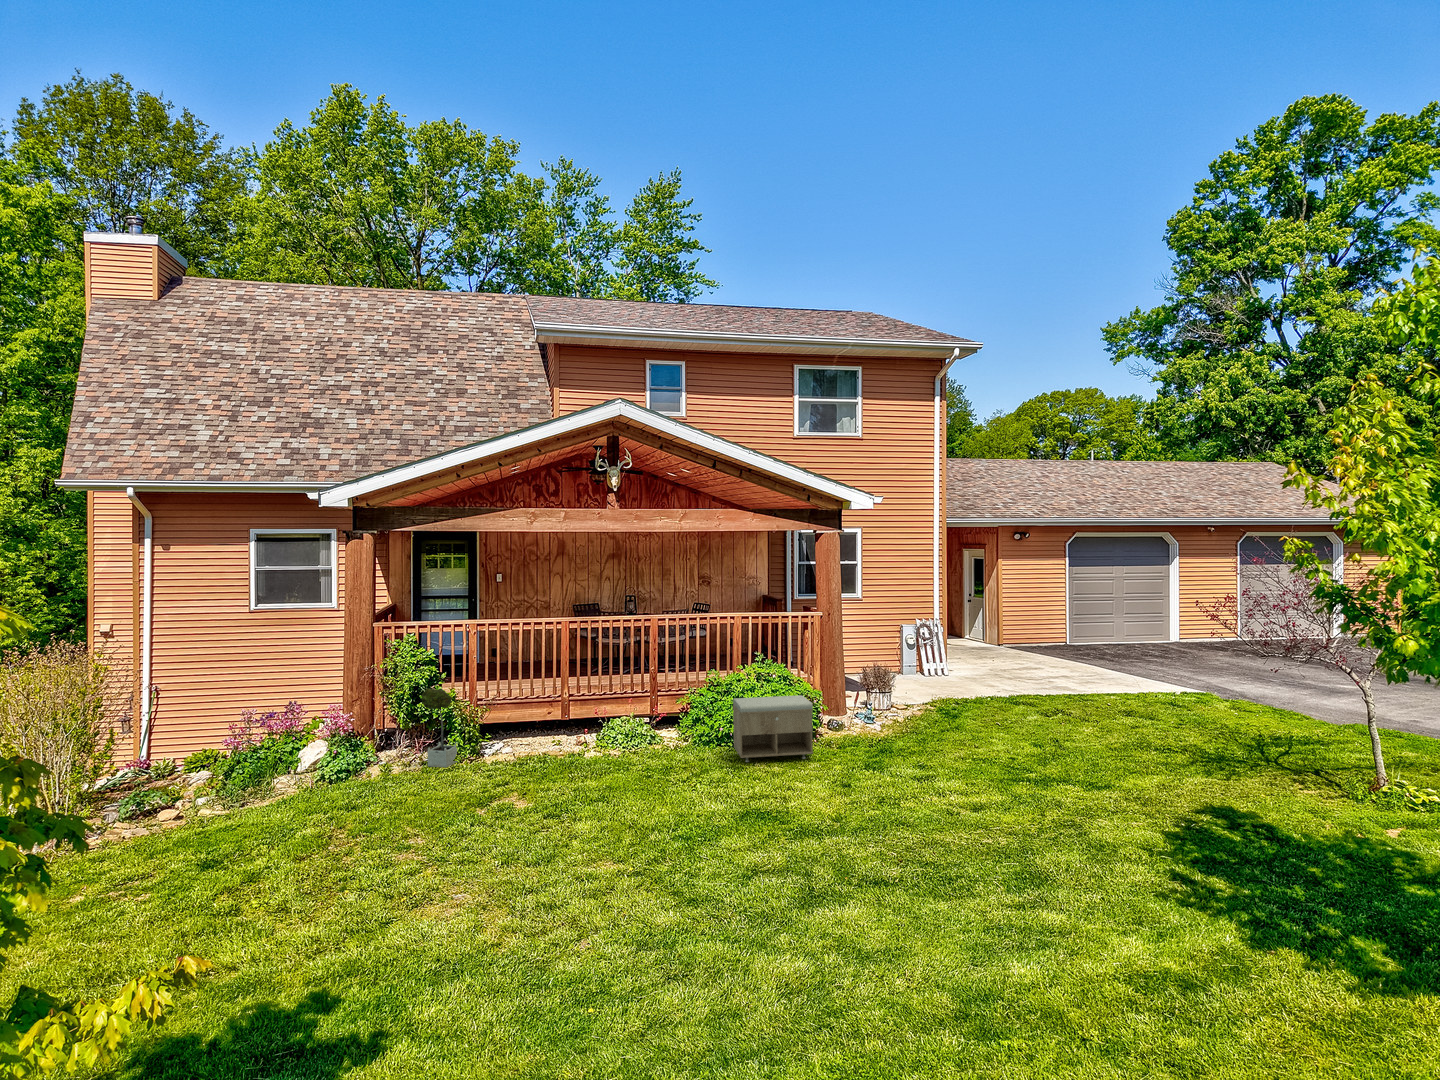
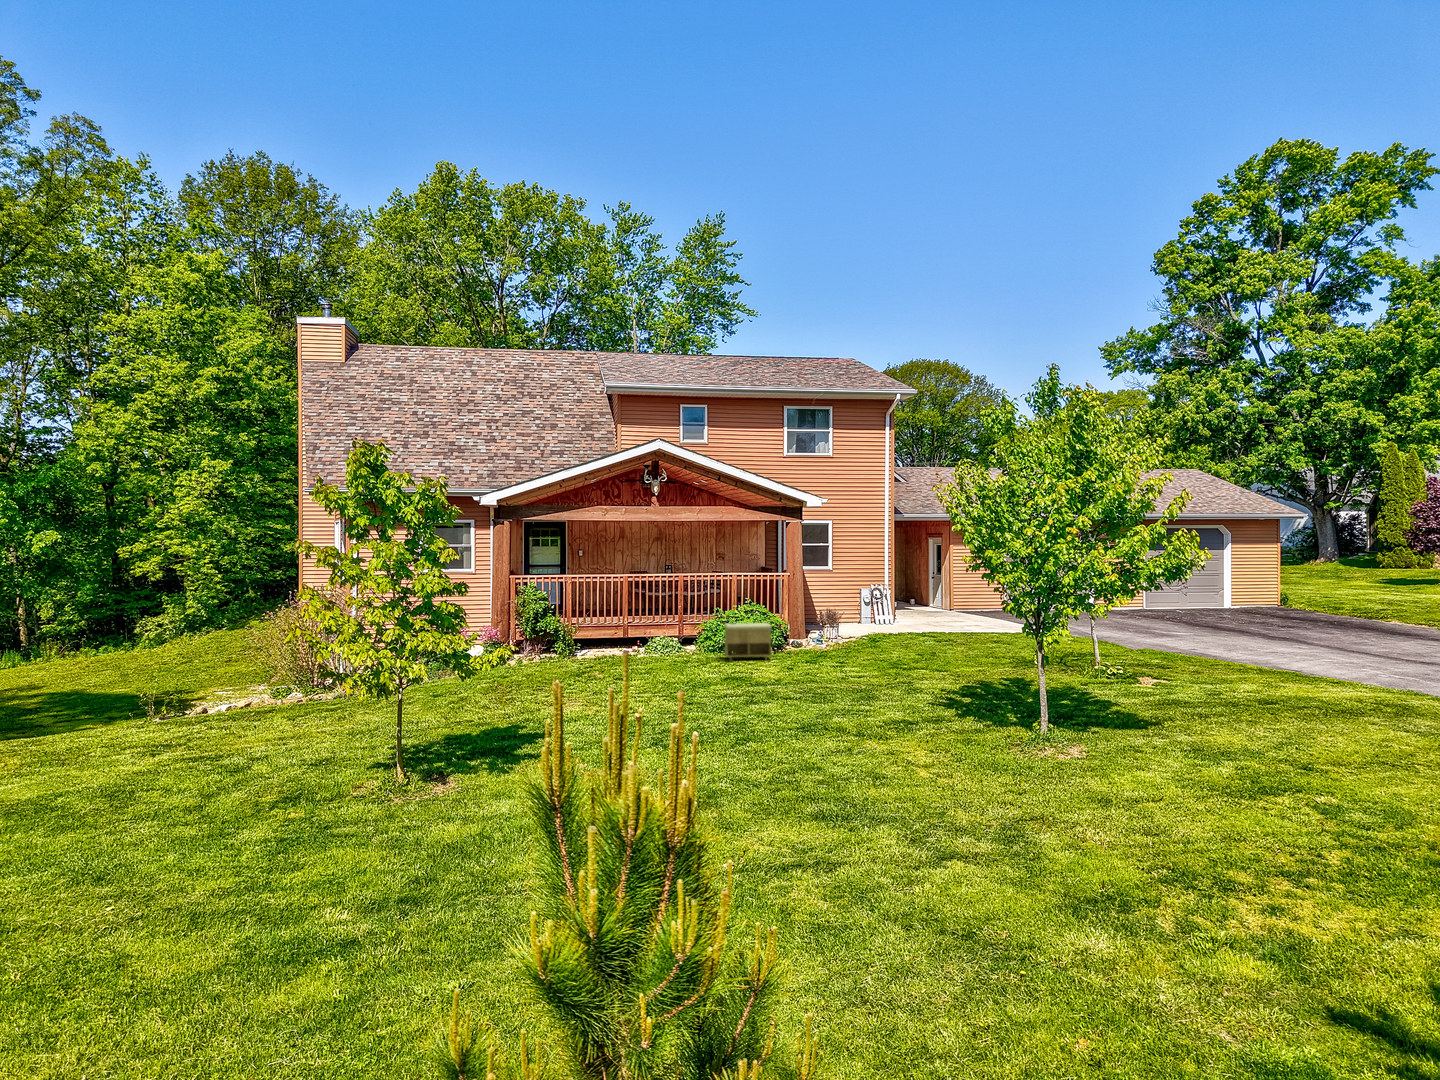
potted tree: present [421,688,458,767] -> none [537,613,558,660]

